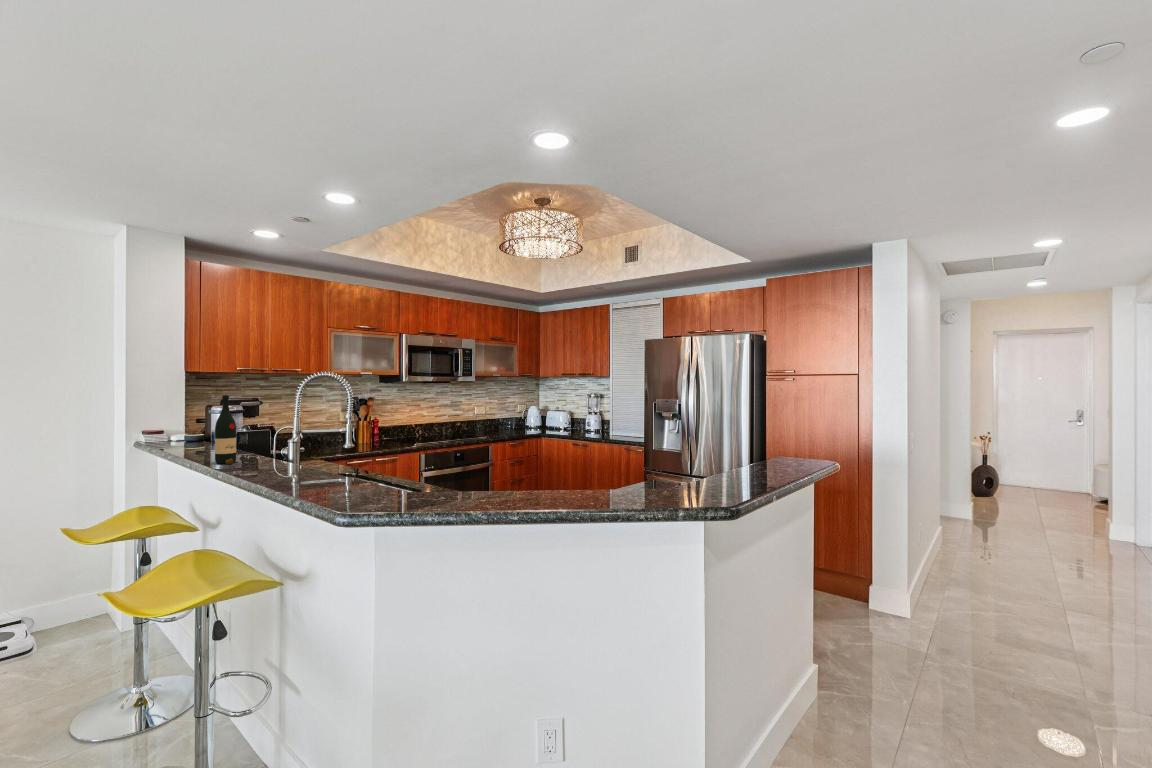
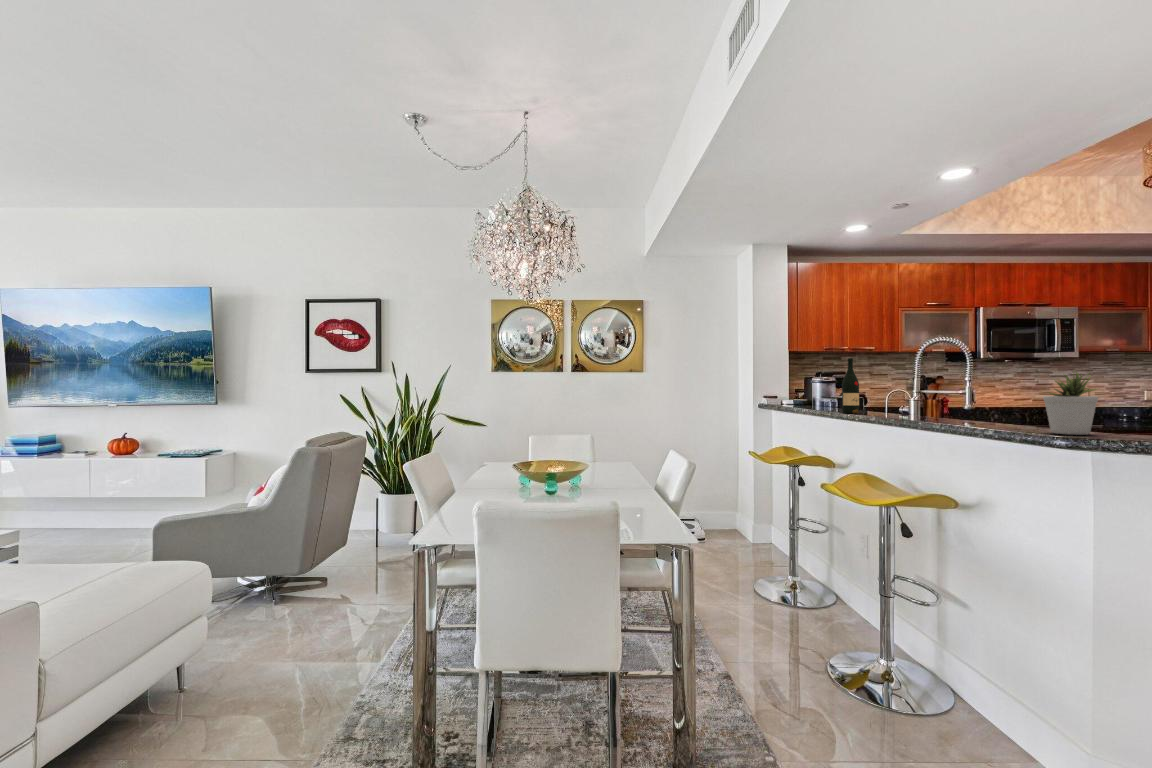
potted plant: none [360,437,406,504] -> present [1043,372,1098,435]

